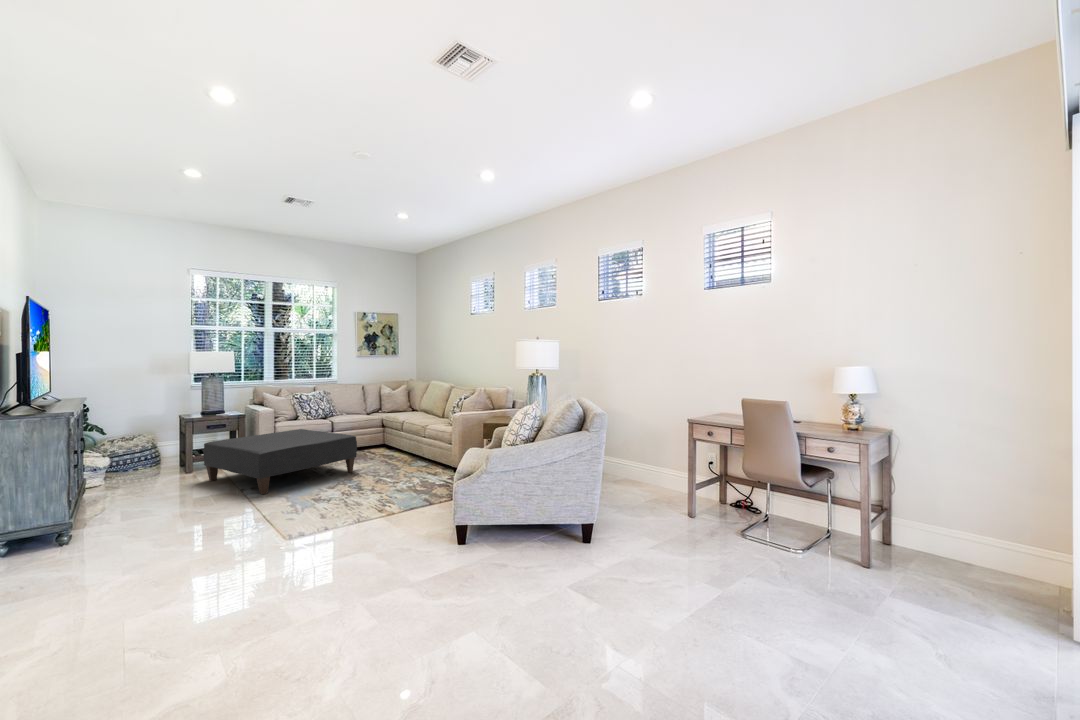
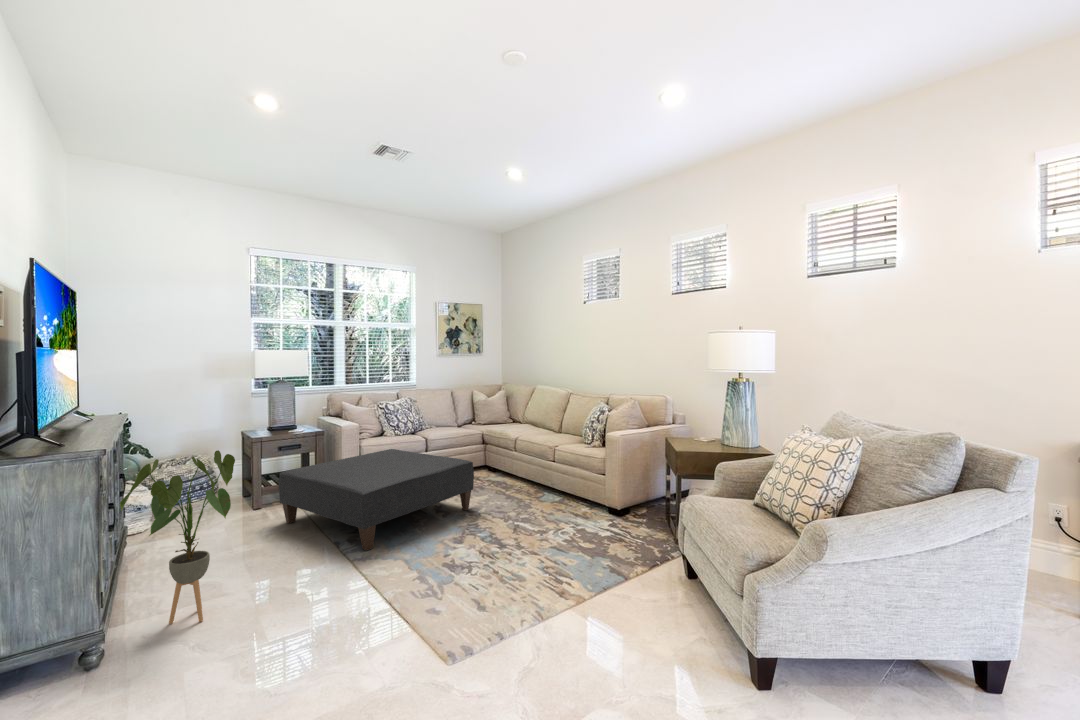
house plant: none [82,419,162,529] -> present [120,450,235,624]

